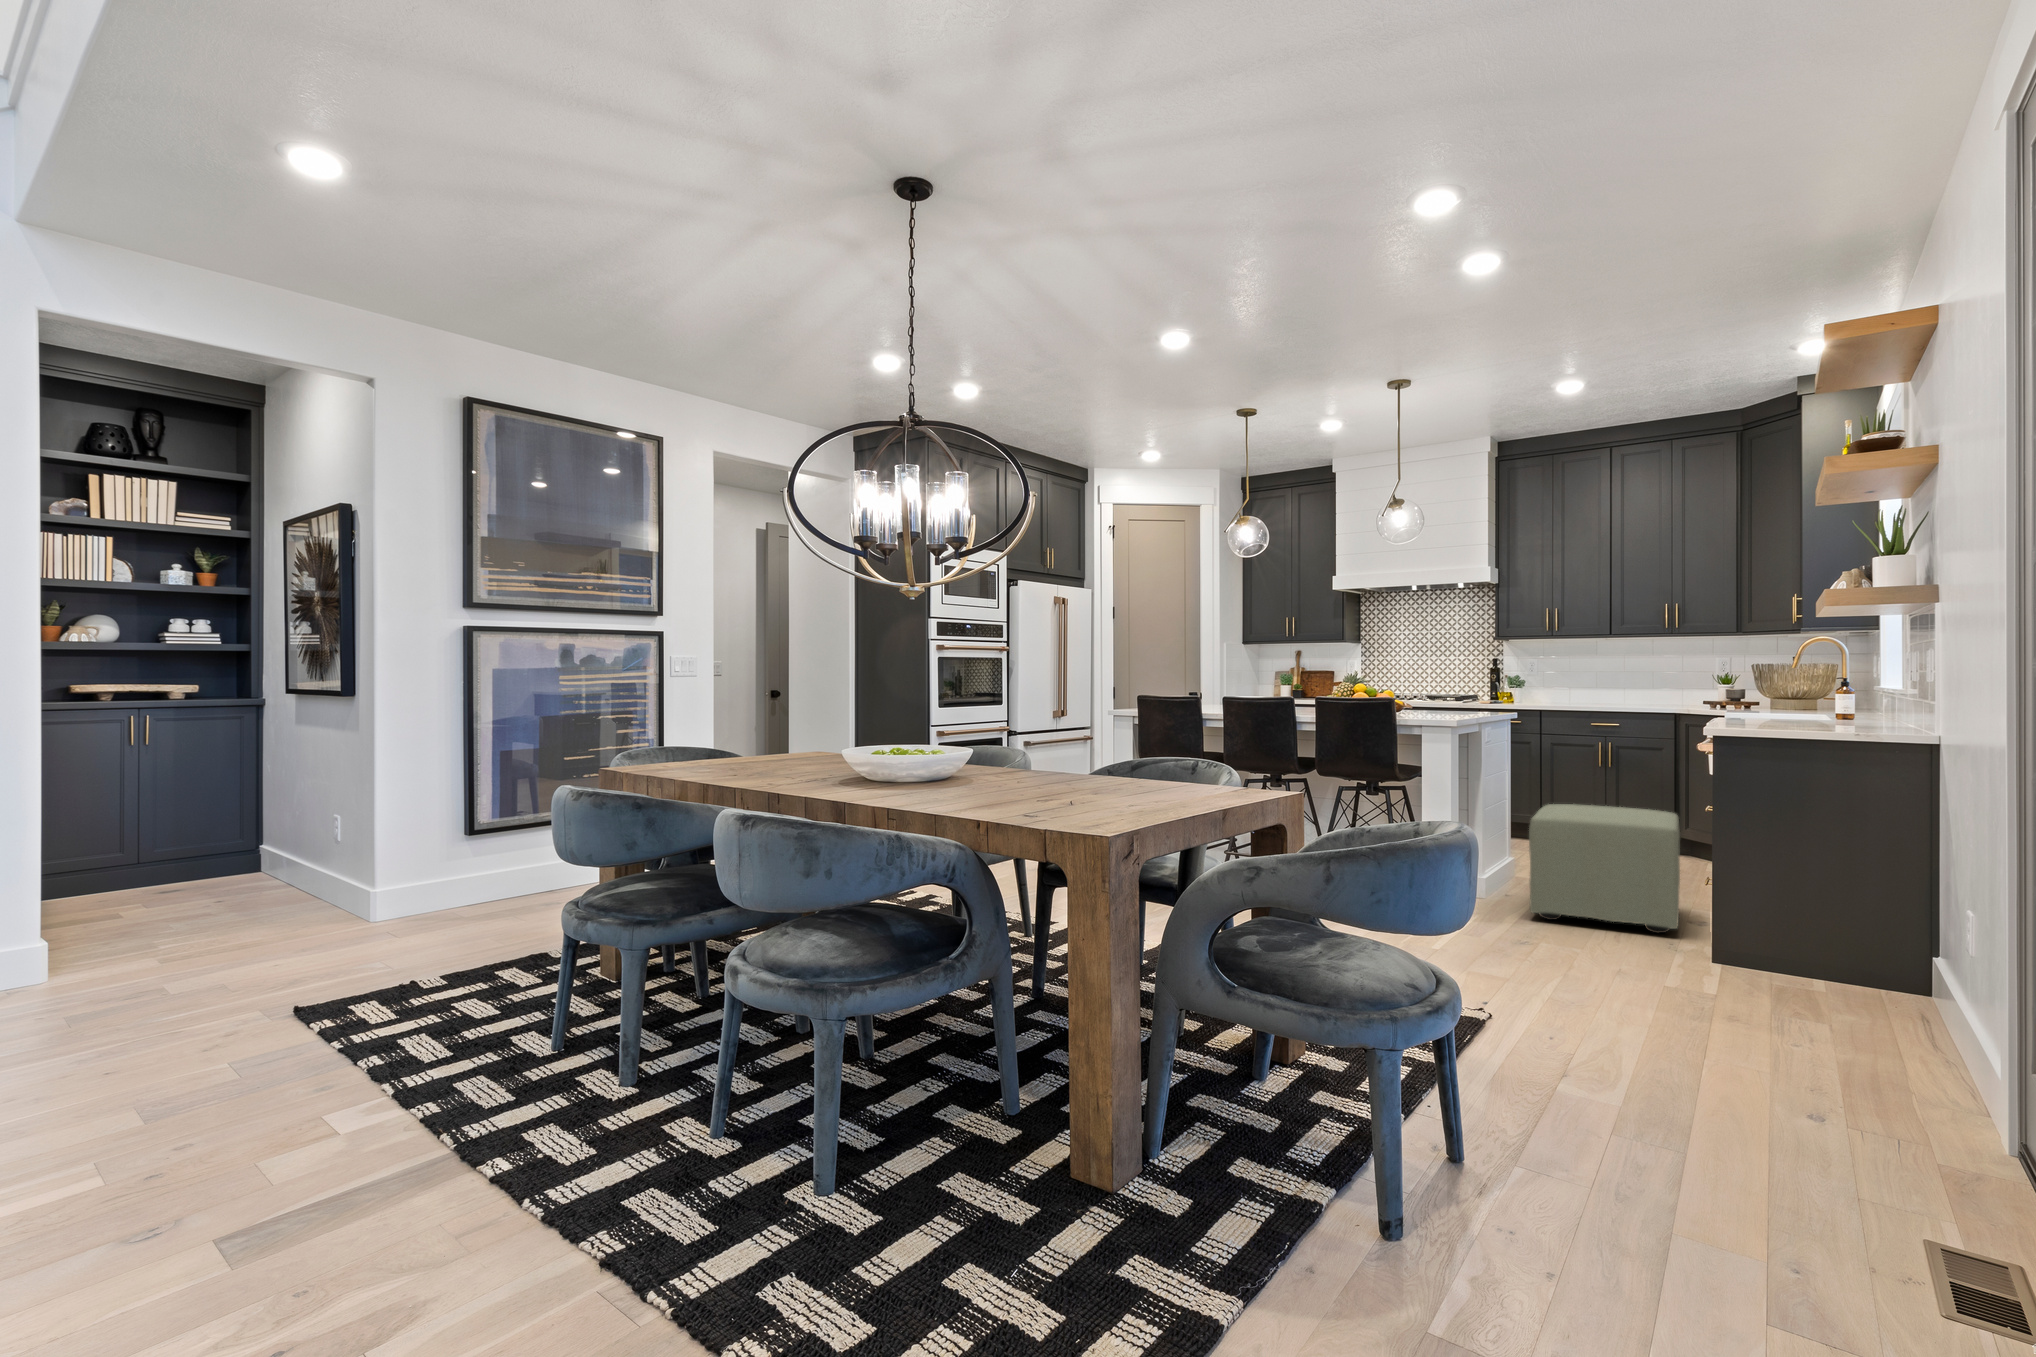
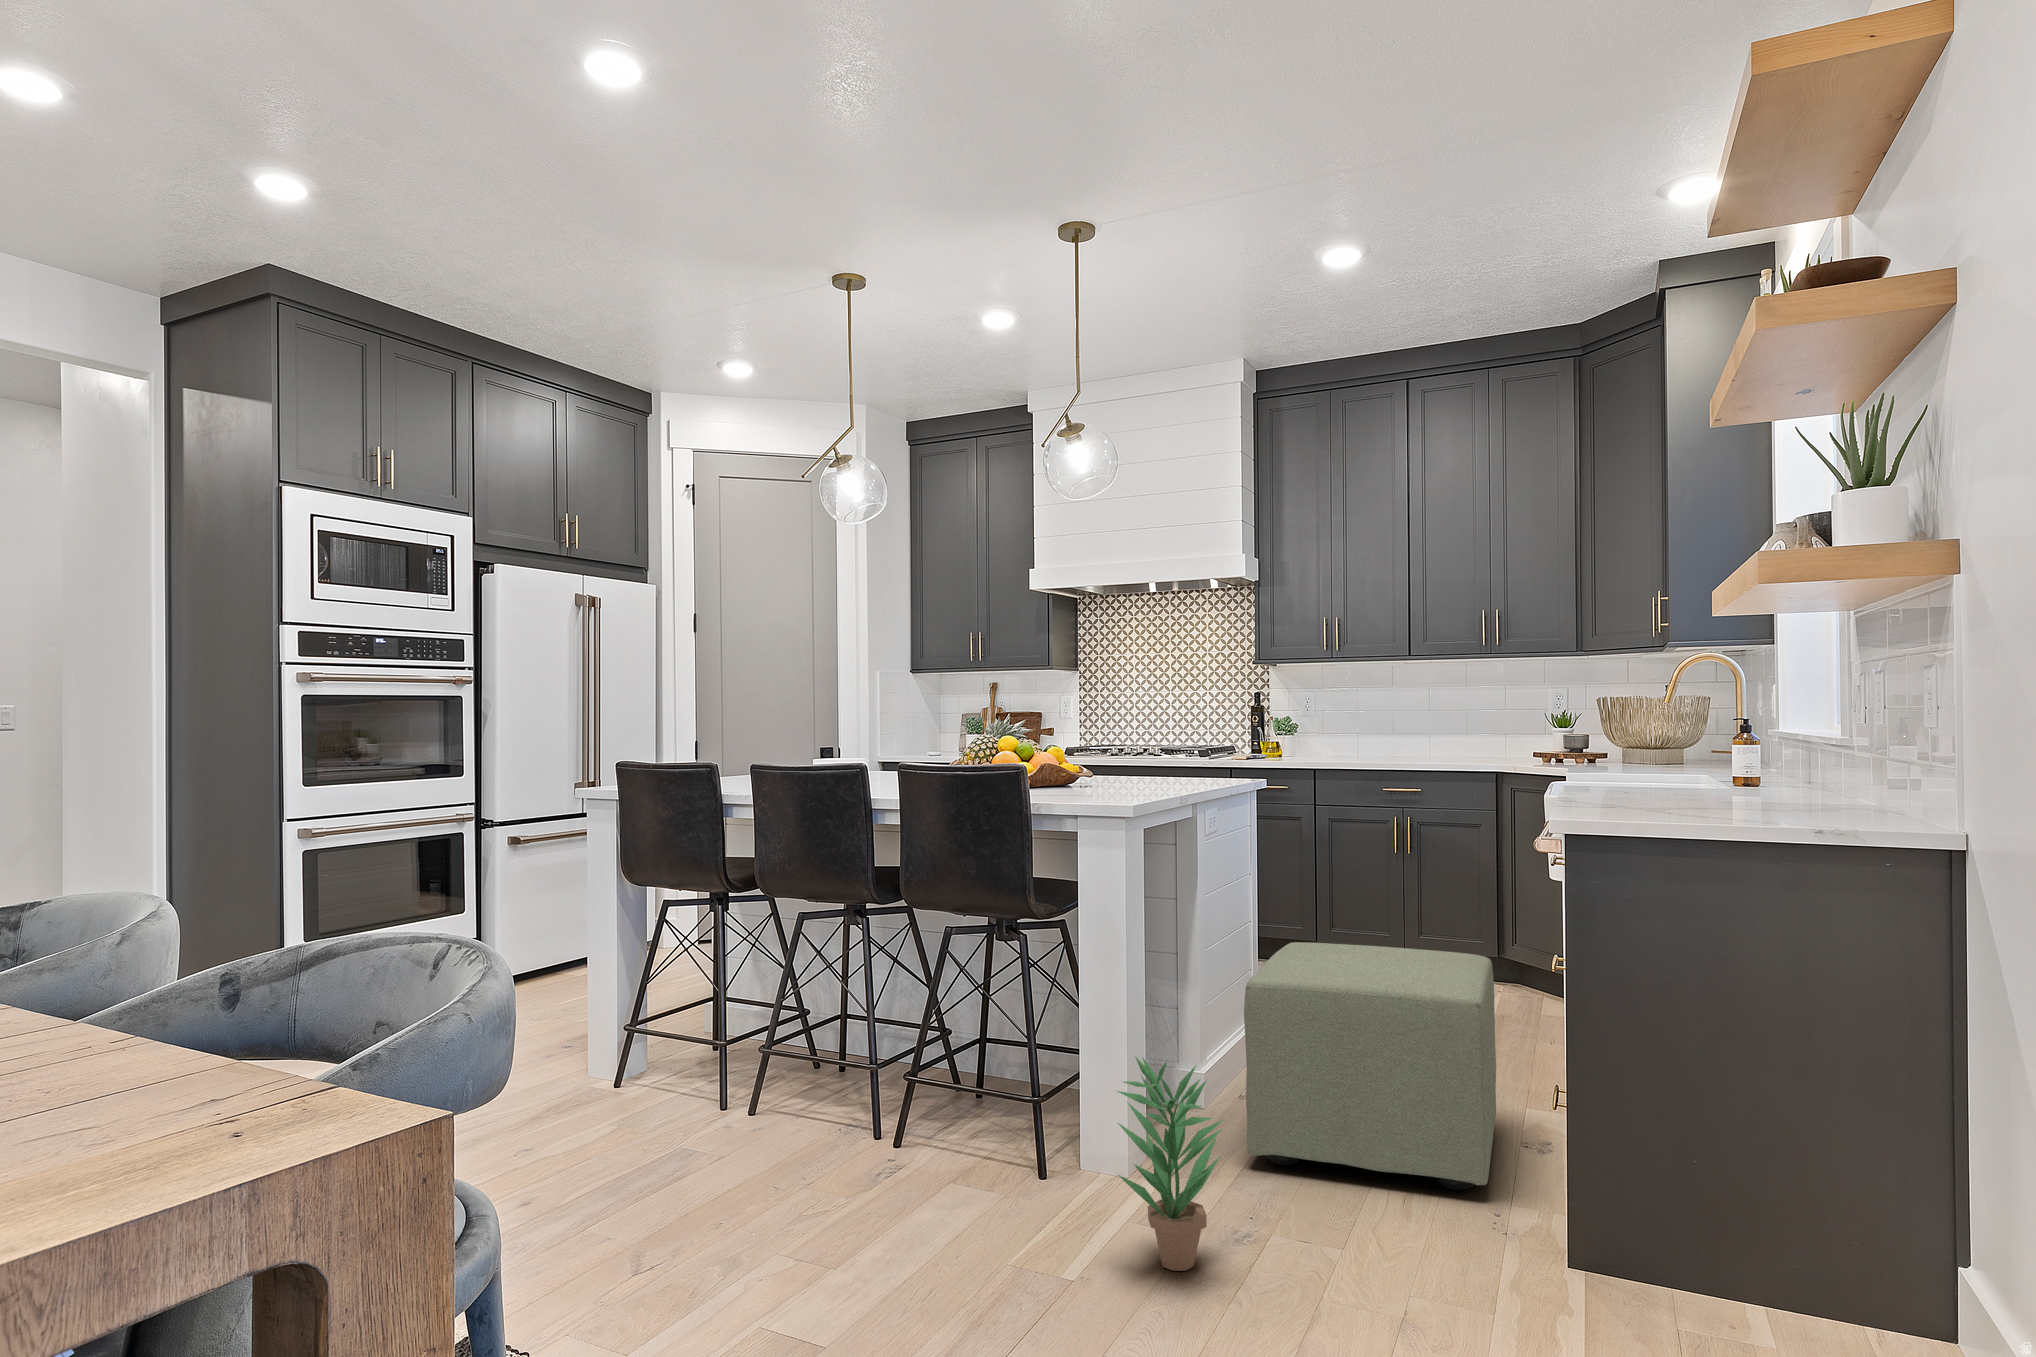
potted plant: none [1474,843,1537,951] -> present [1117,1057,1224,1271]

